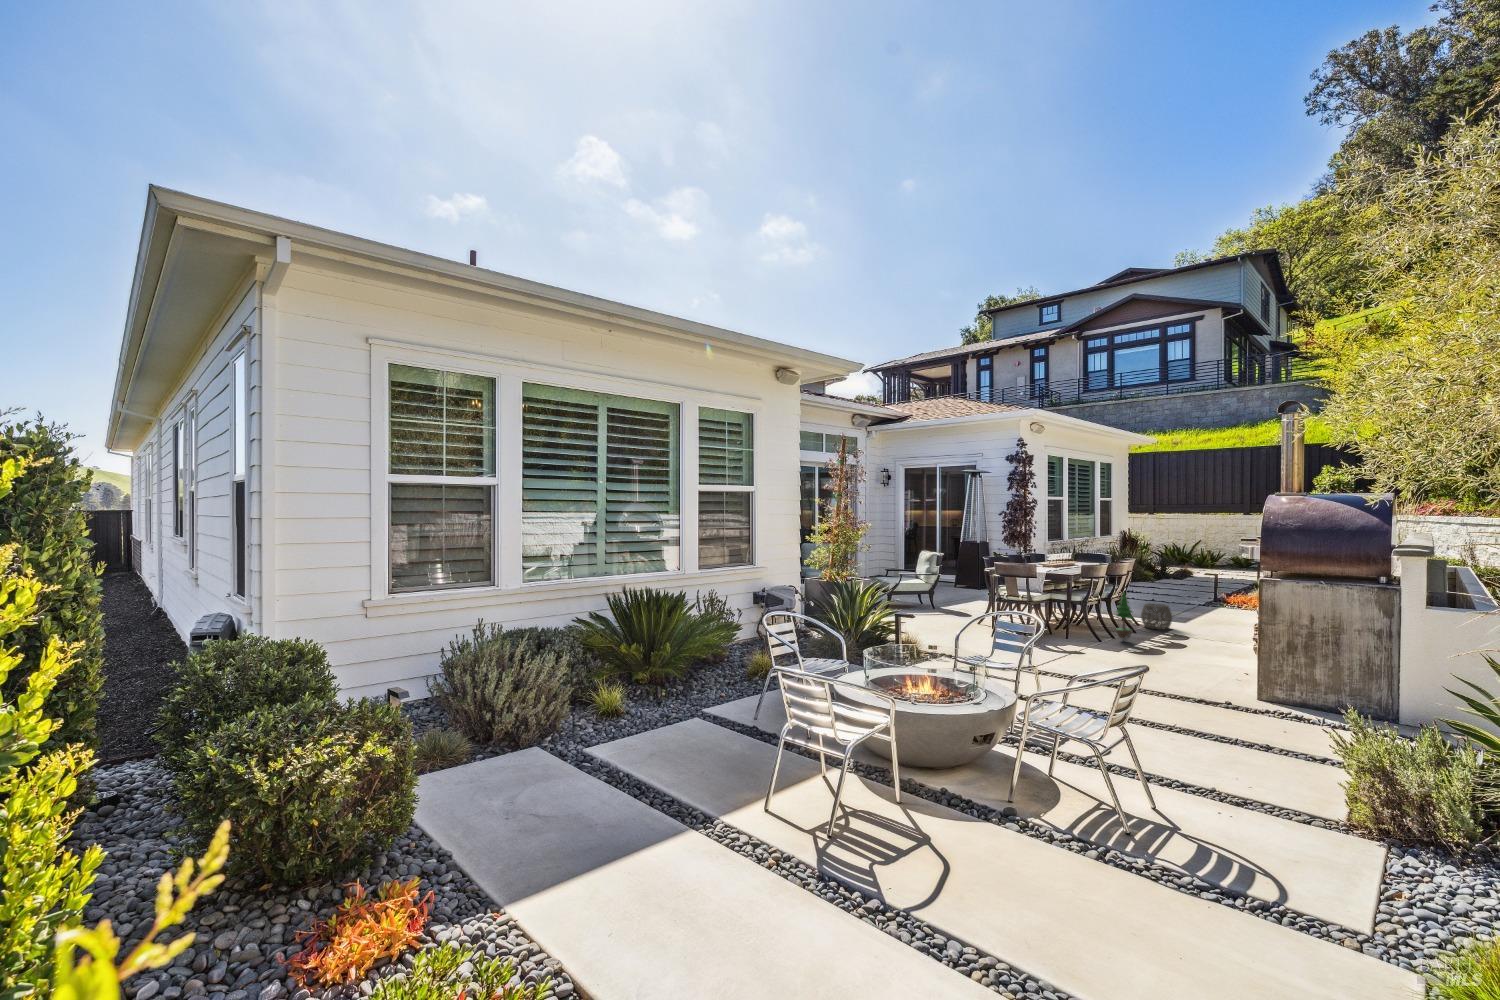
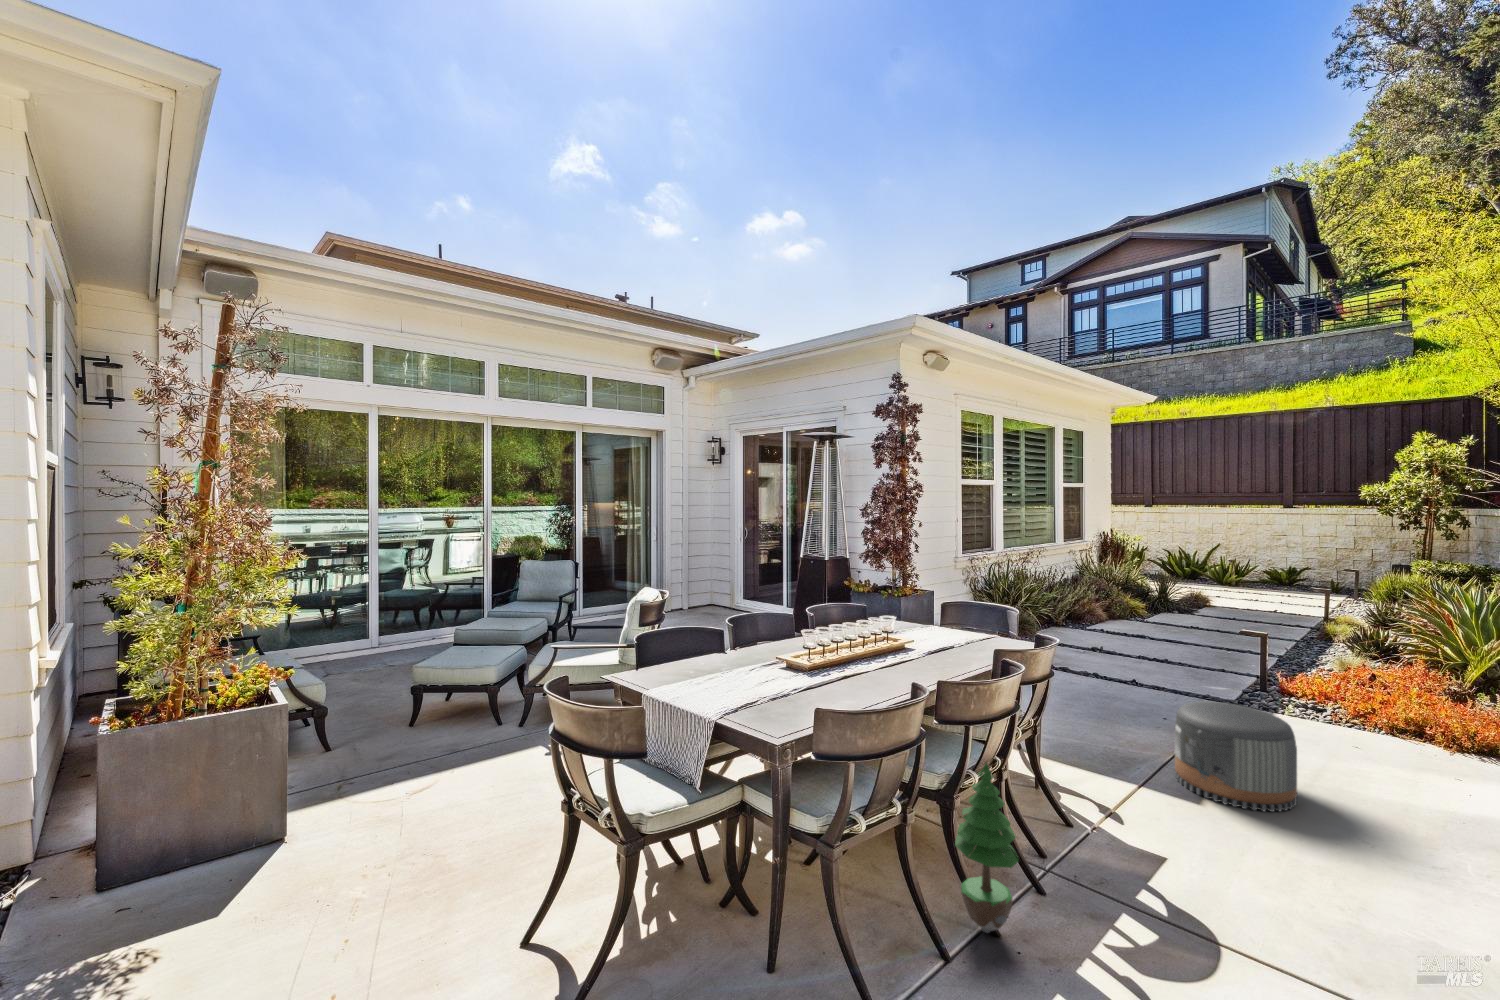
pouf: none [1177,593,1222,627] -> present [1175,702,1297,812]
woven basket: present [1141,603,1172,629] -> none [1074,742,1161,830]

